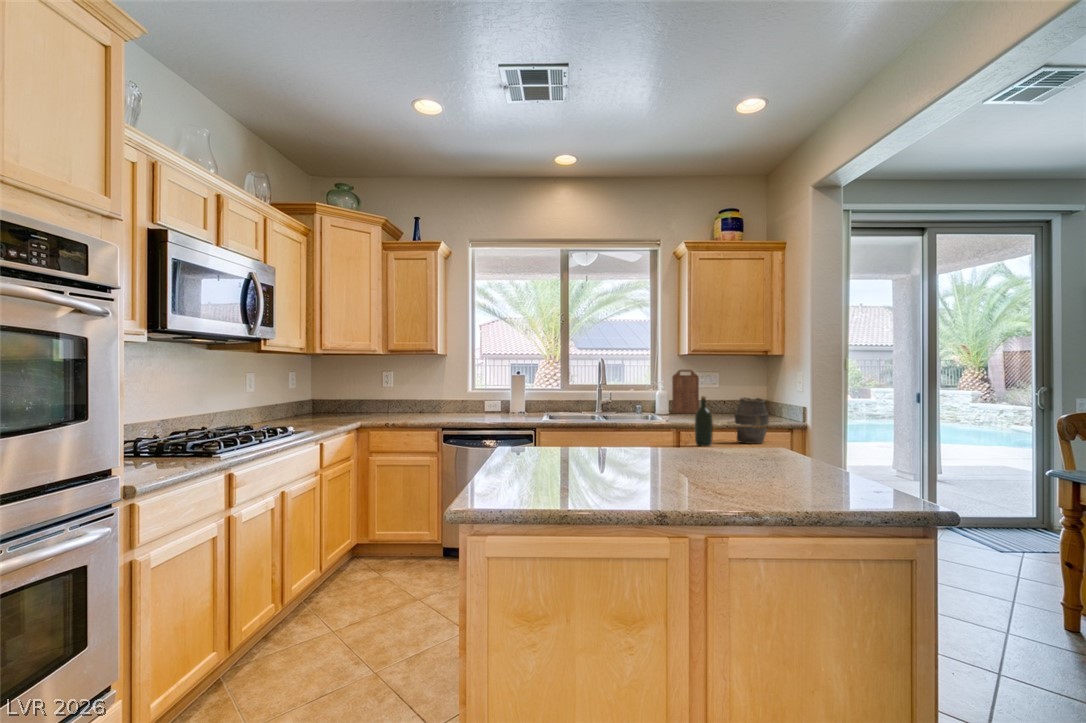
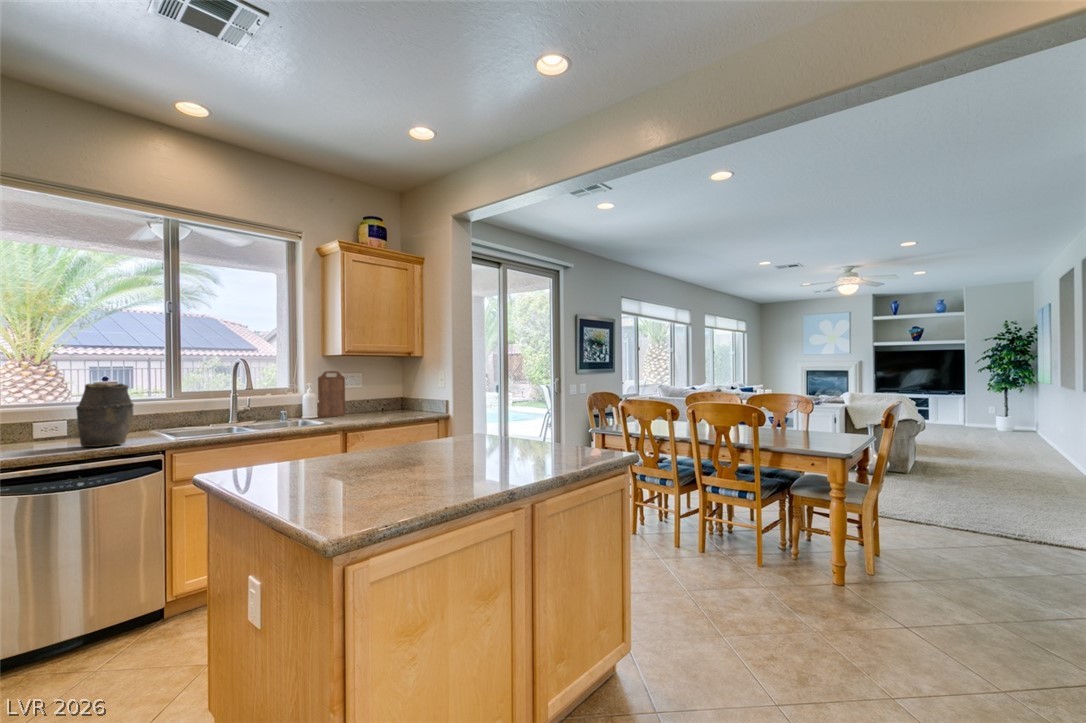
wine bottle: present [695,396,713,447] -> none [369,394,386,443]
vase: present [735,397,769,444] -> present [76,384,134,447]

